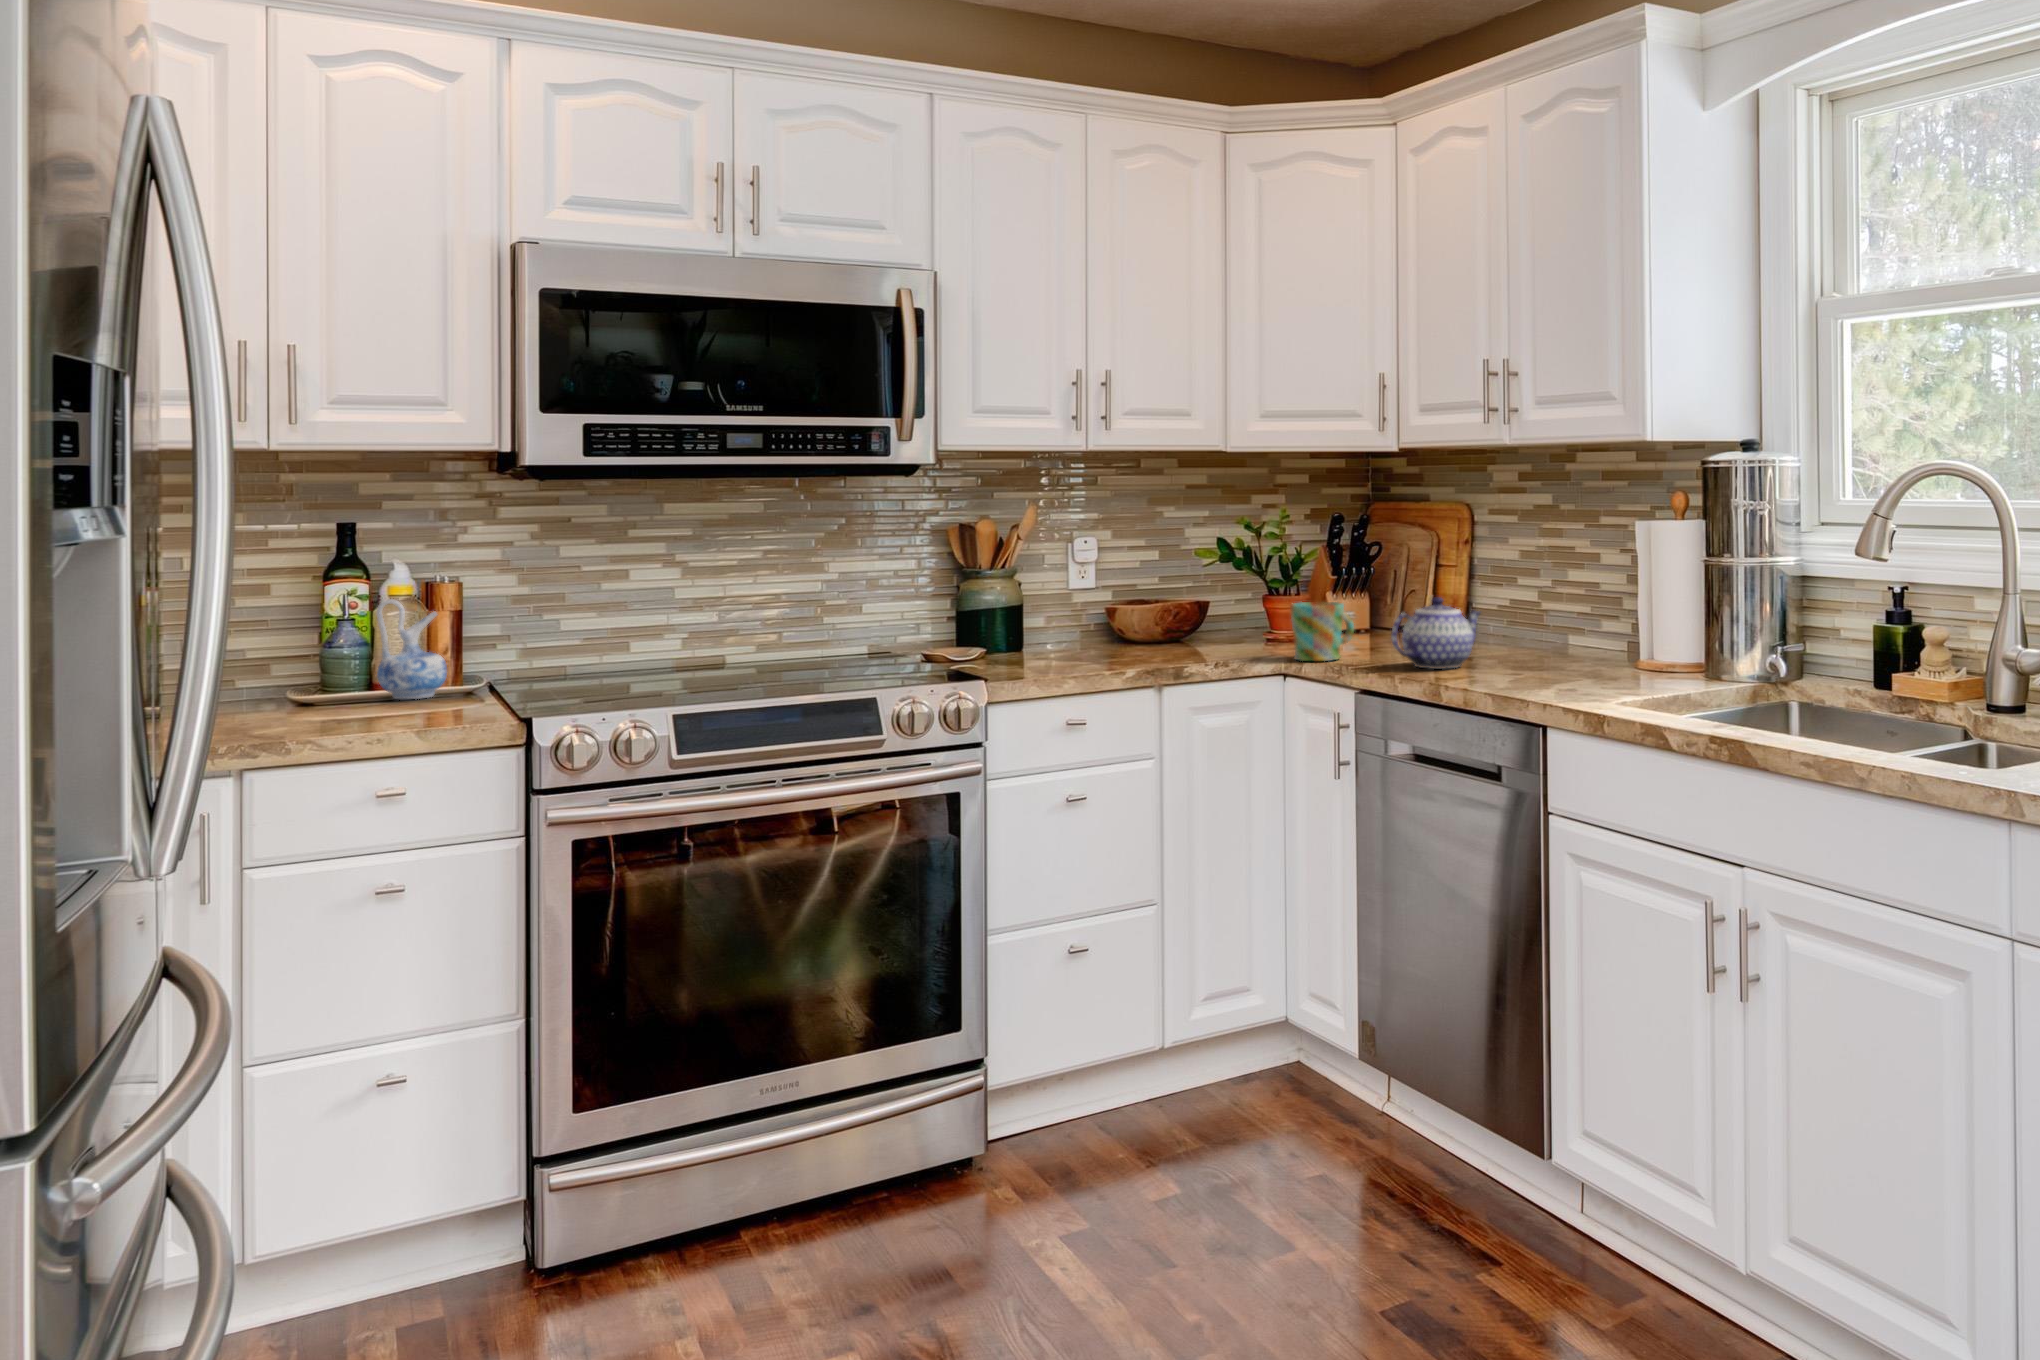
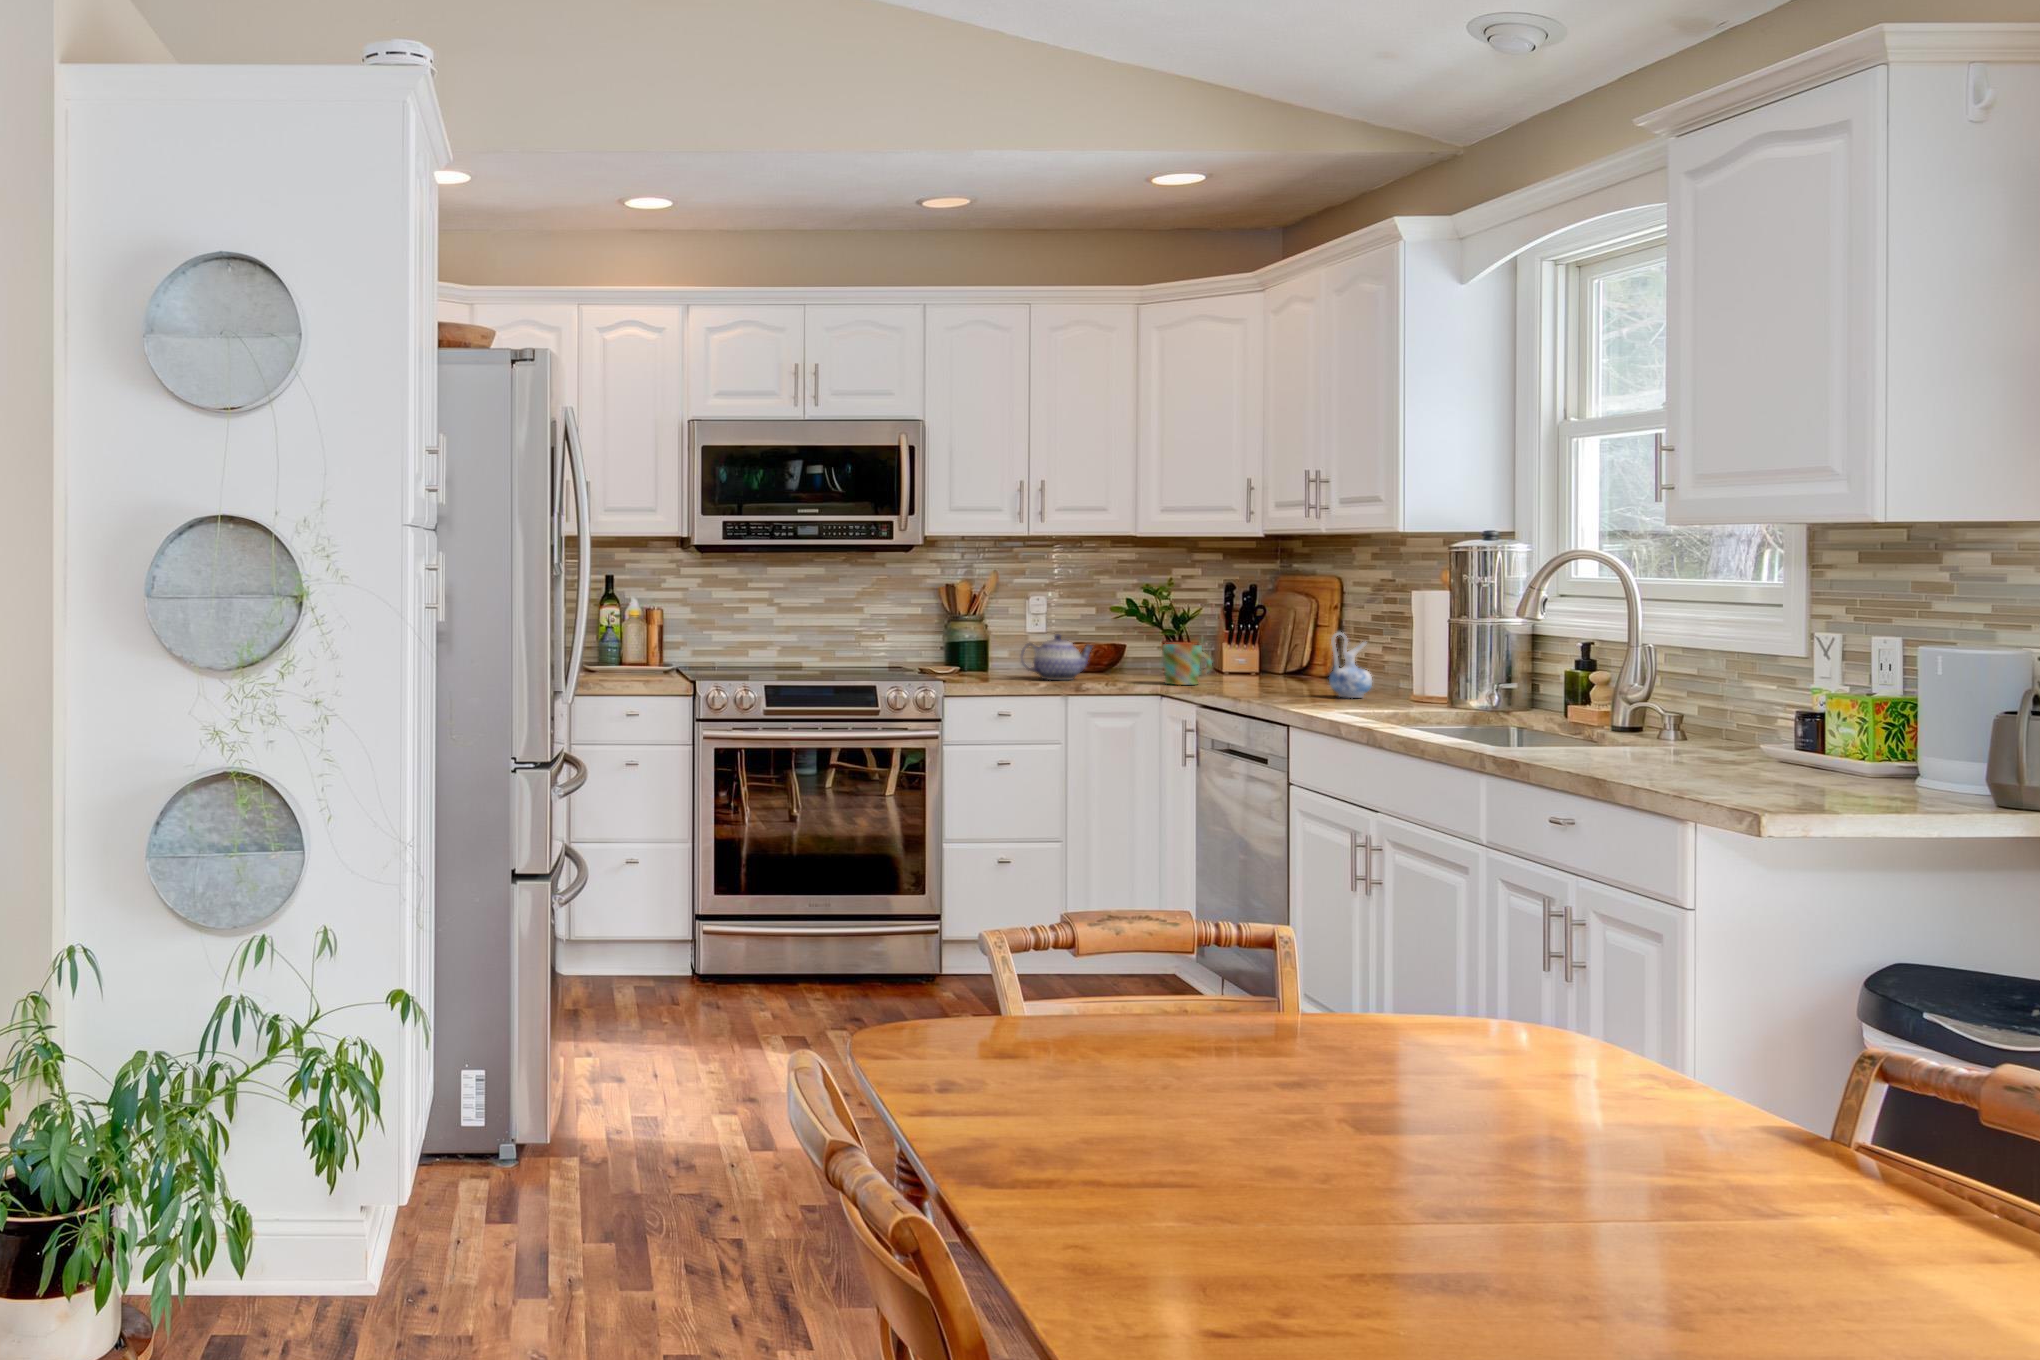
teapot: present [1391,597,1480,669] -> present [1021,634,1093,680]
ceramic pitcher: present [377,599,447,699] -> present [1329,633,1372,698]

